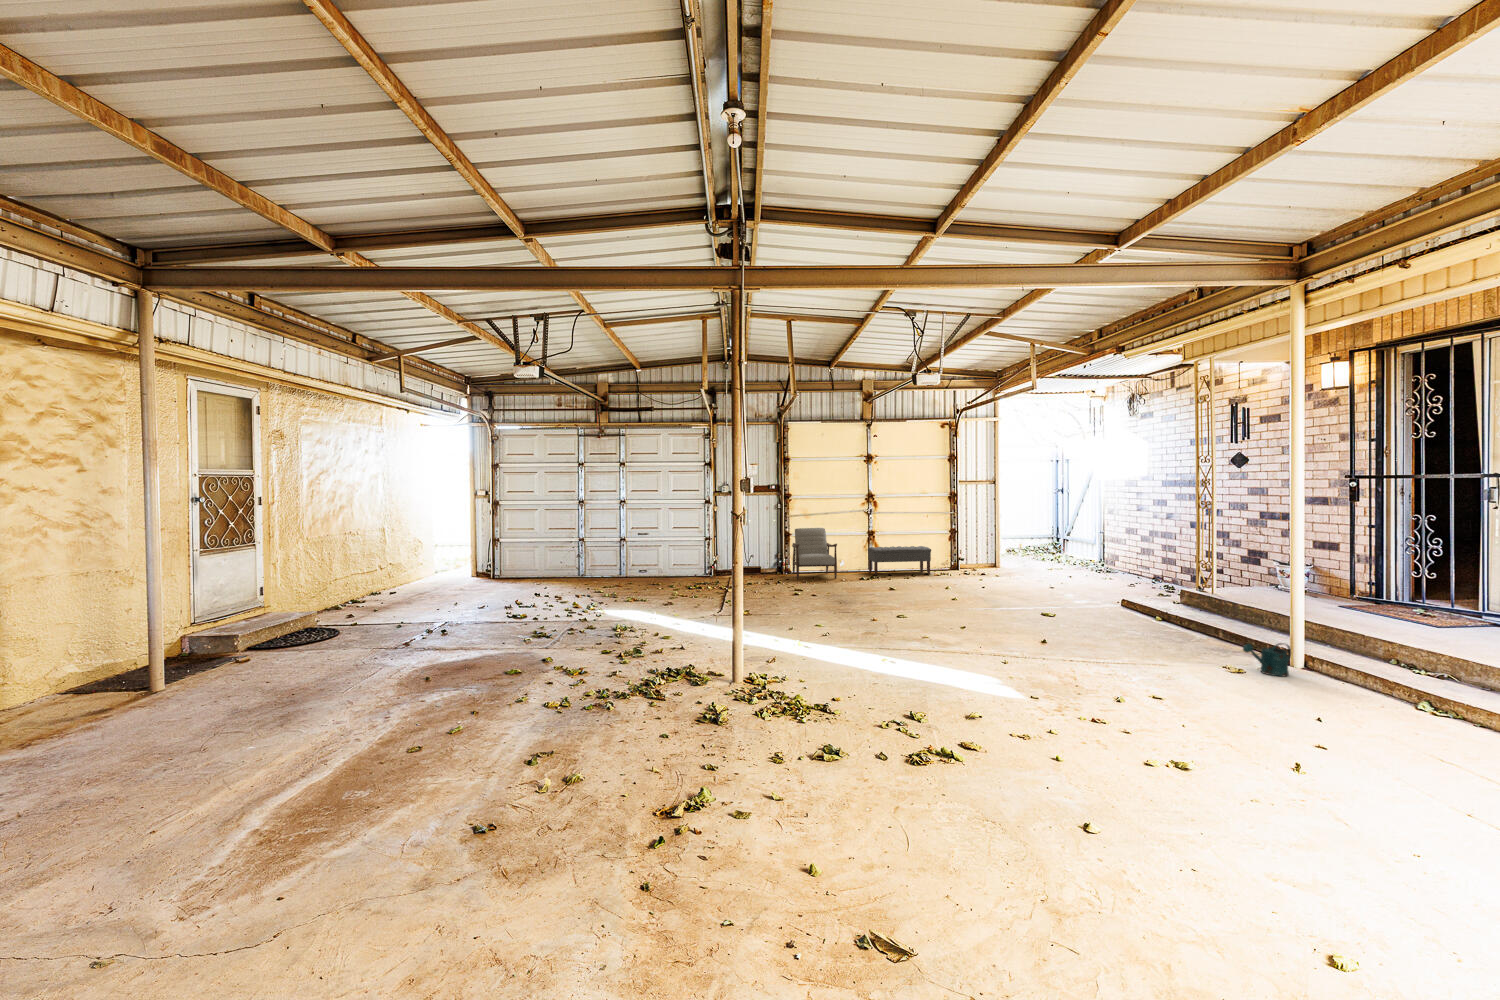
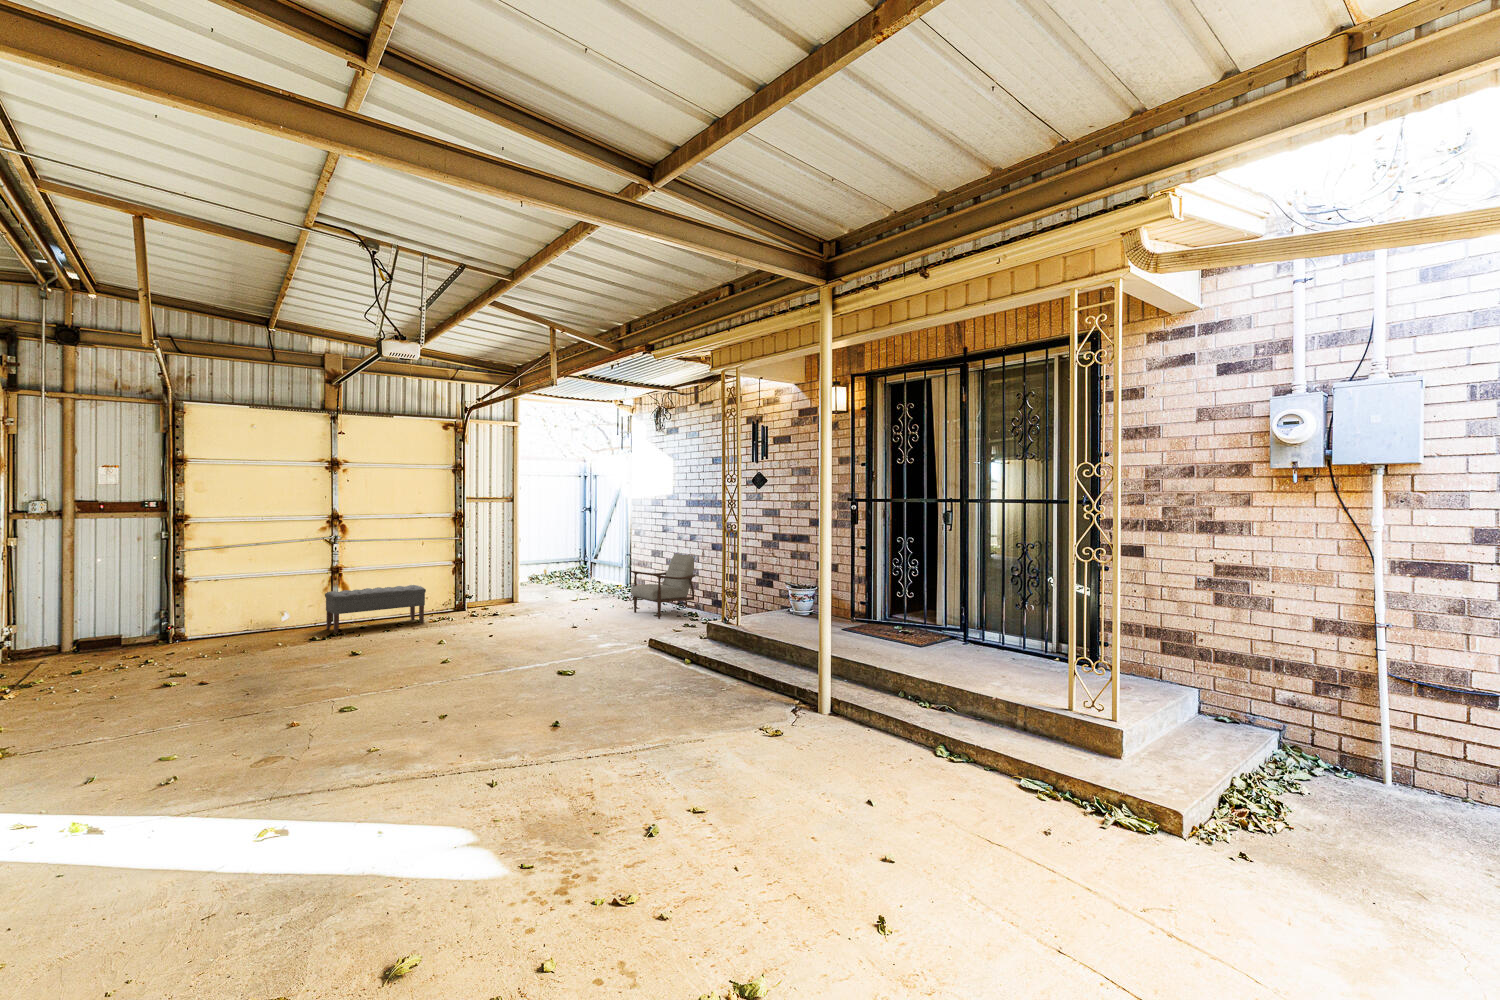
chair: present [792,528,837,579] -> present [630,554,695,619]
watering can: present [1243,643,1291,676] -> none [783,689,824,731]

